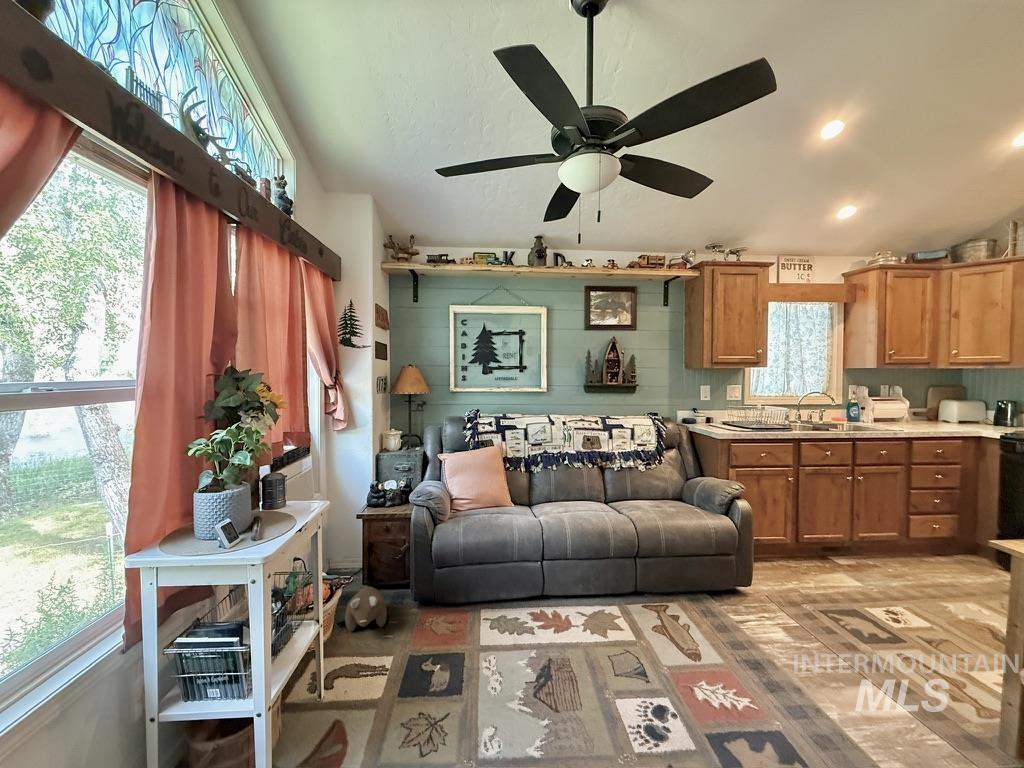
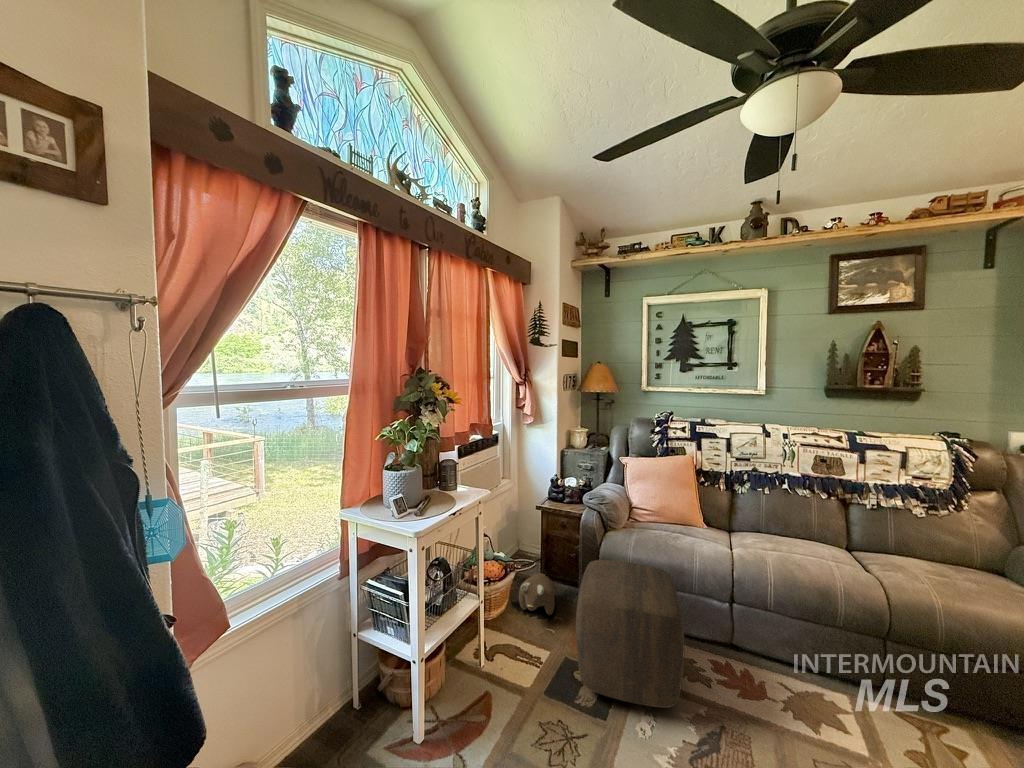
ottoman: none [421,545,519,673] -> present [576,560,684,708]

